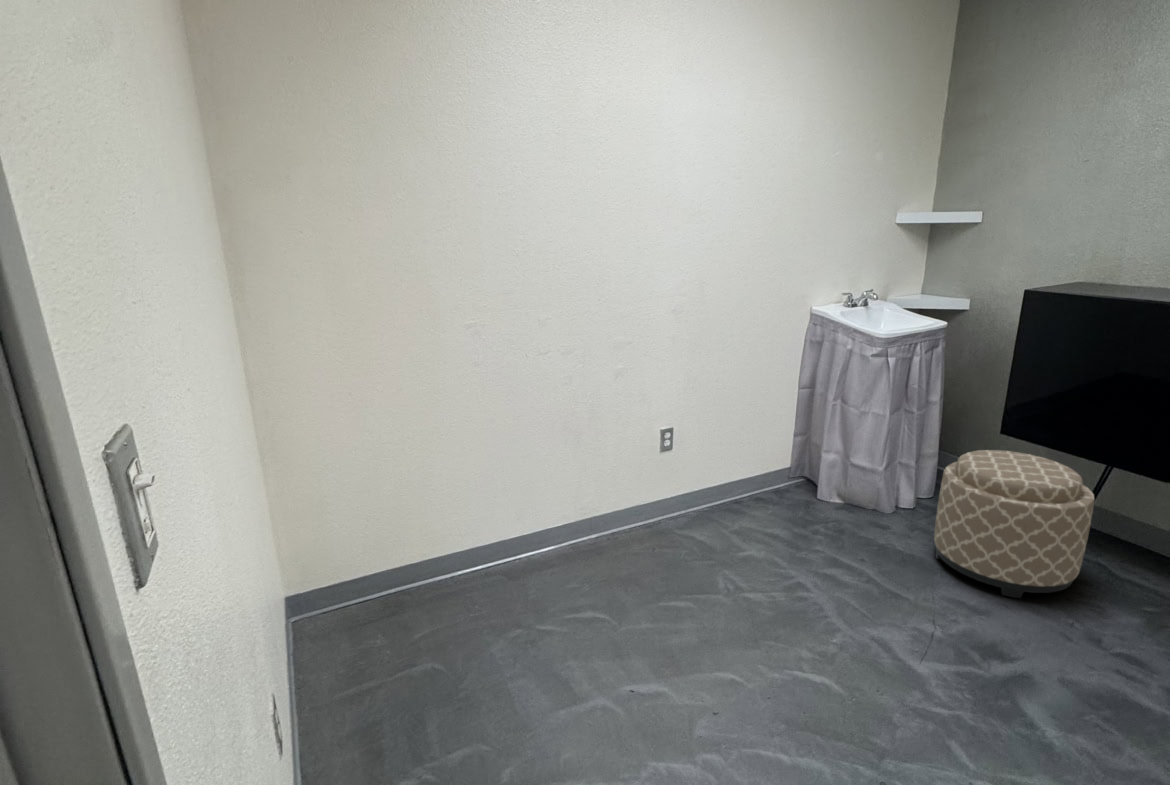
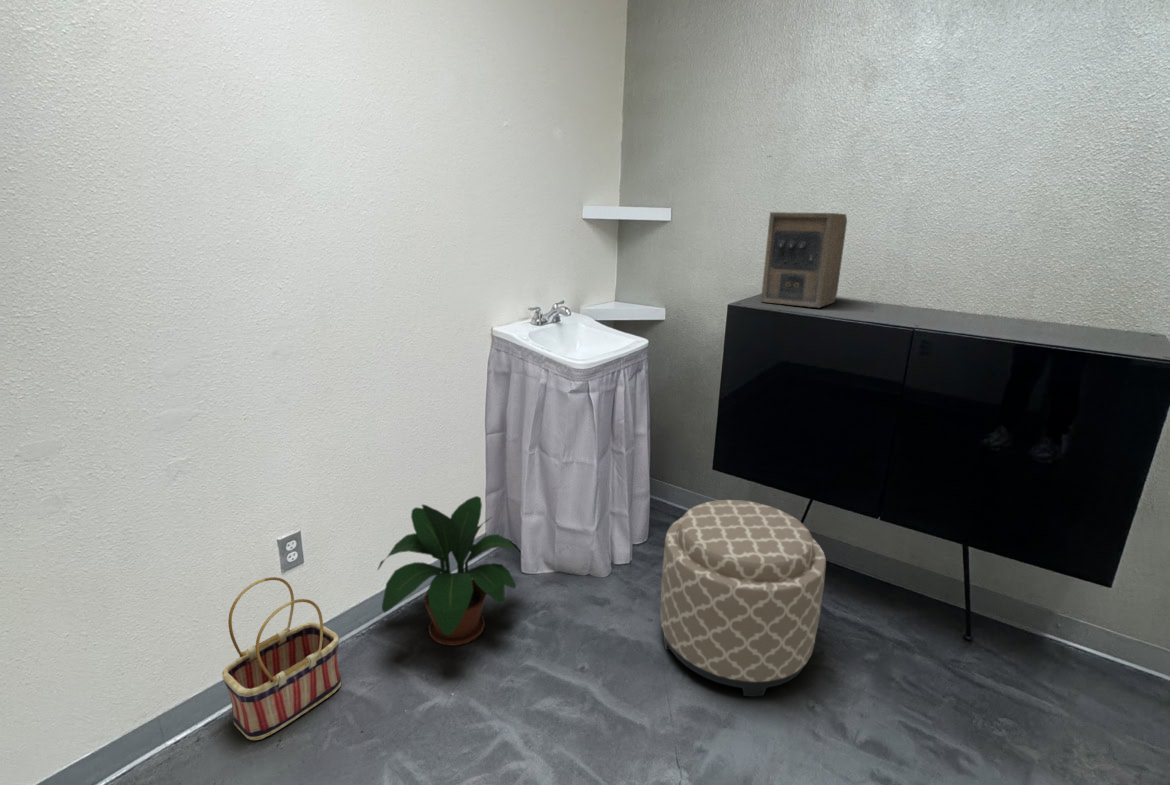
speaker: none [1058,211,1158,293] -> present [761,212,847,307]
potted plant: none [715,418,822,527] -> present [378,496,517,646]
basket: none [629,449,694,543] -> present [222,577,341,740]

